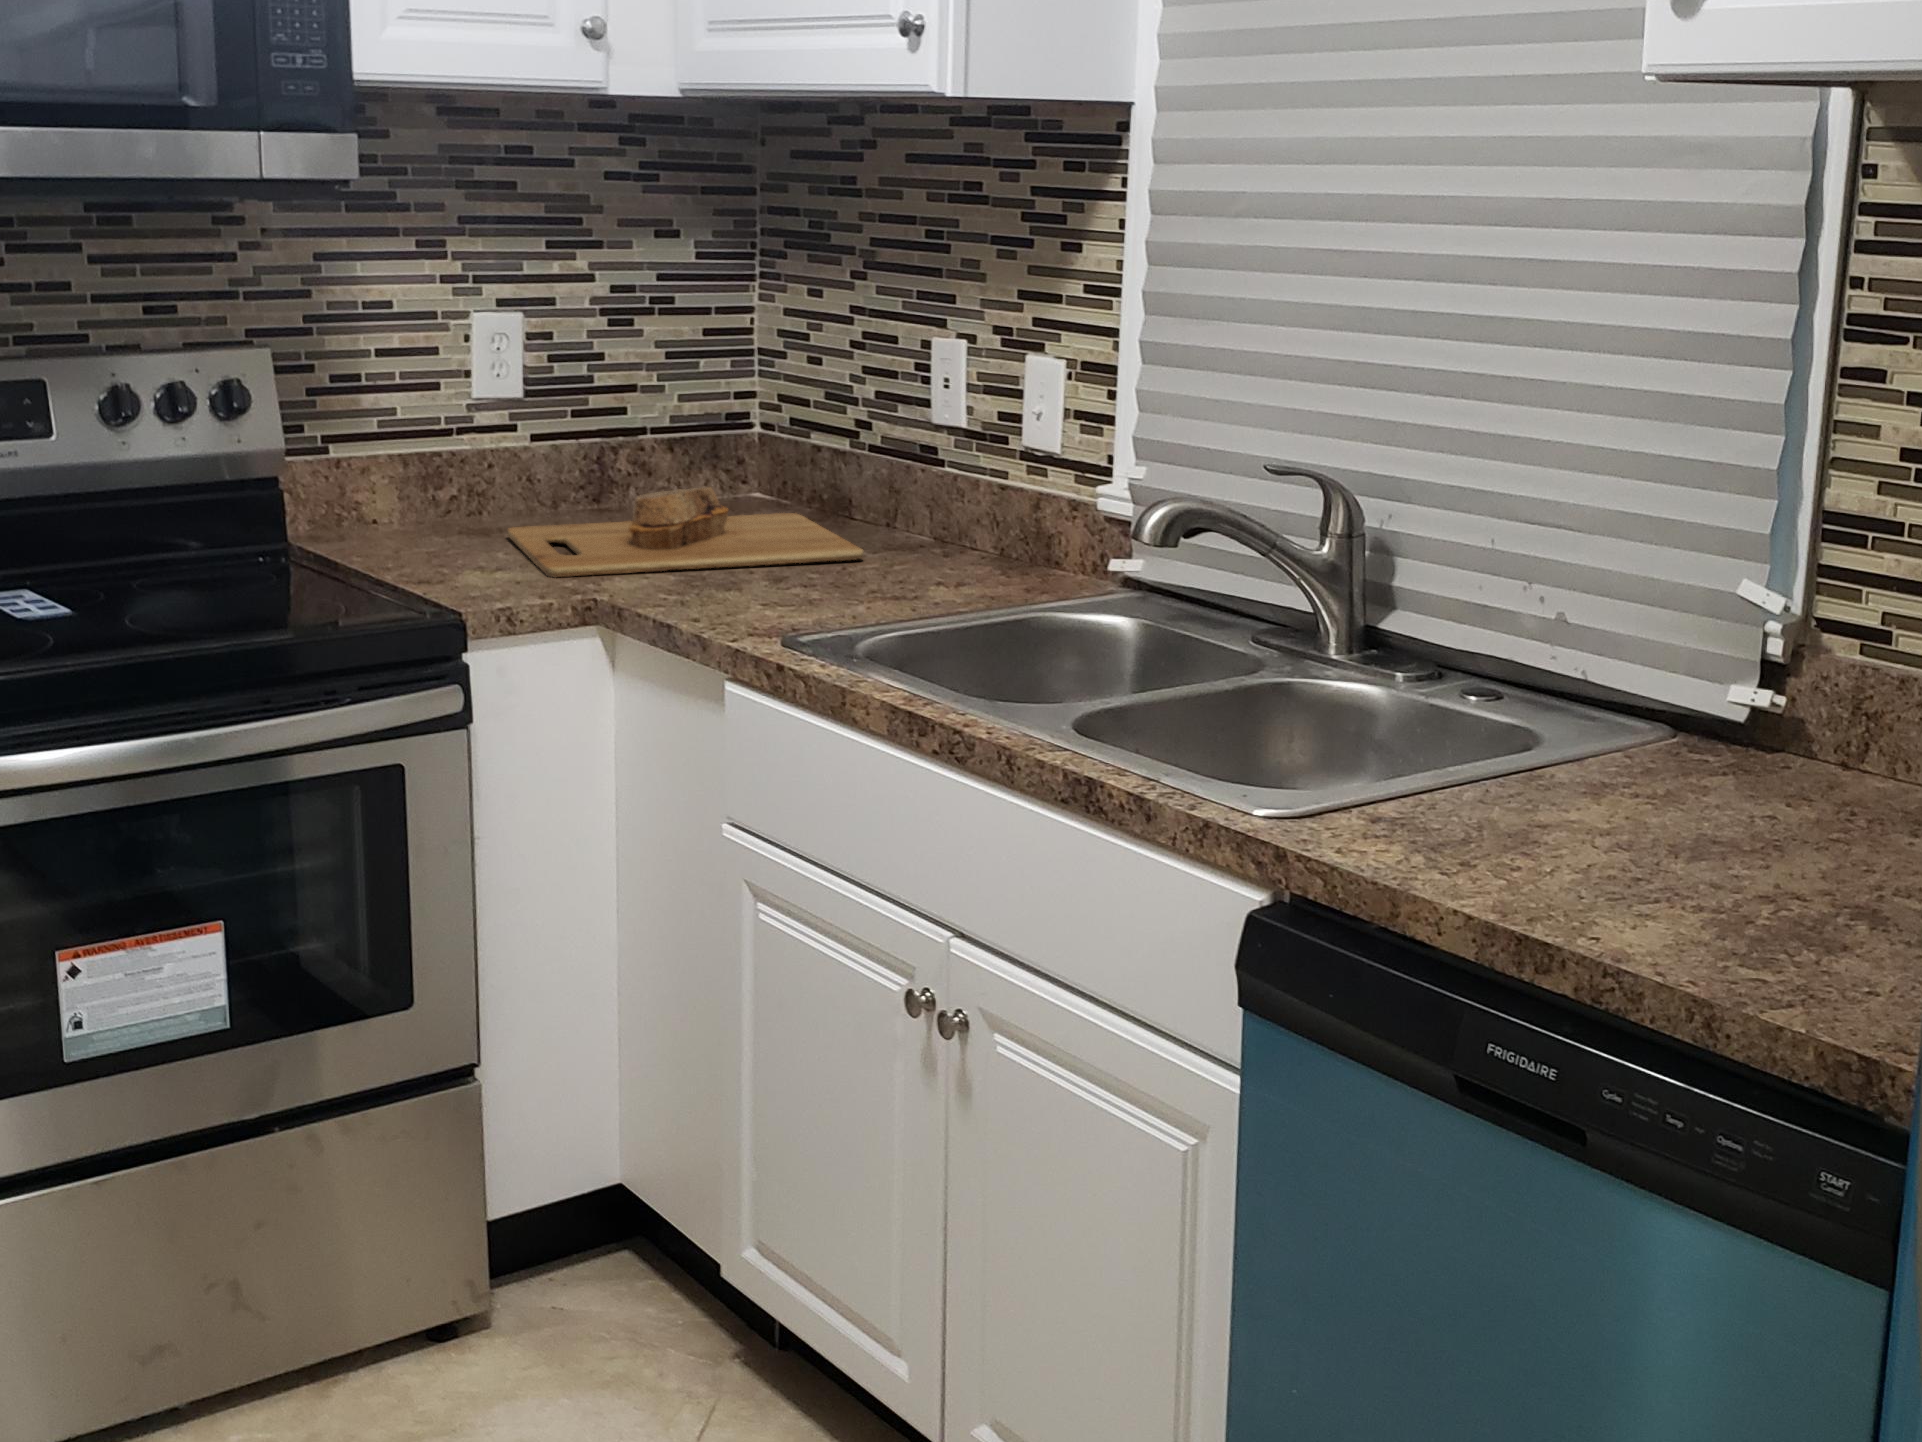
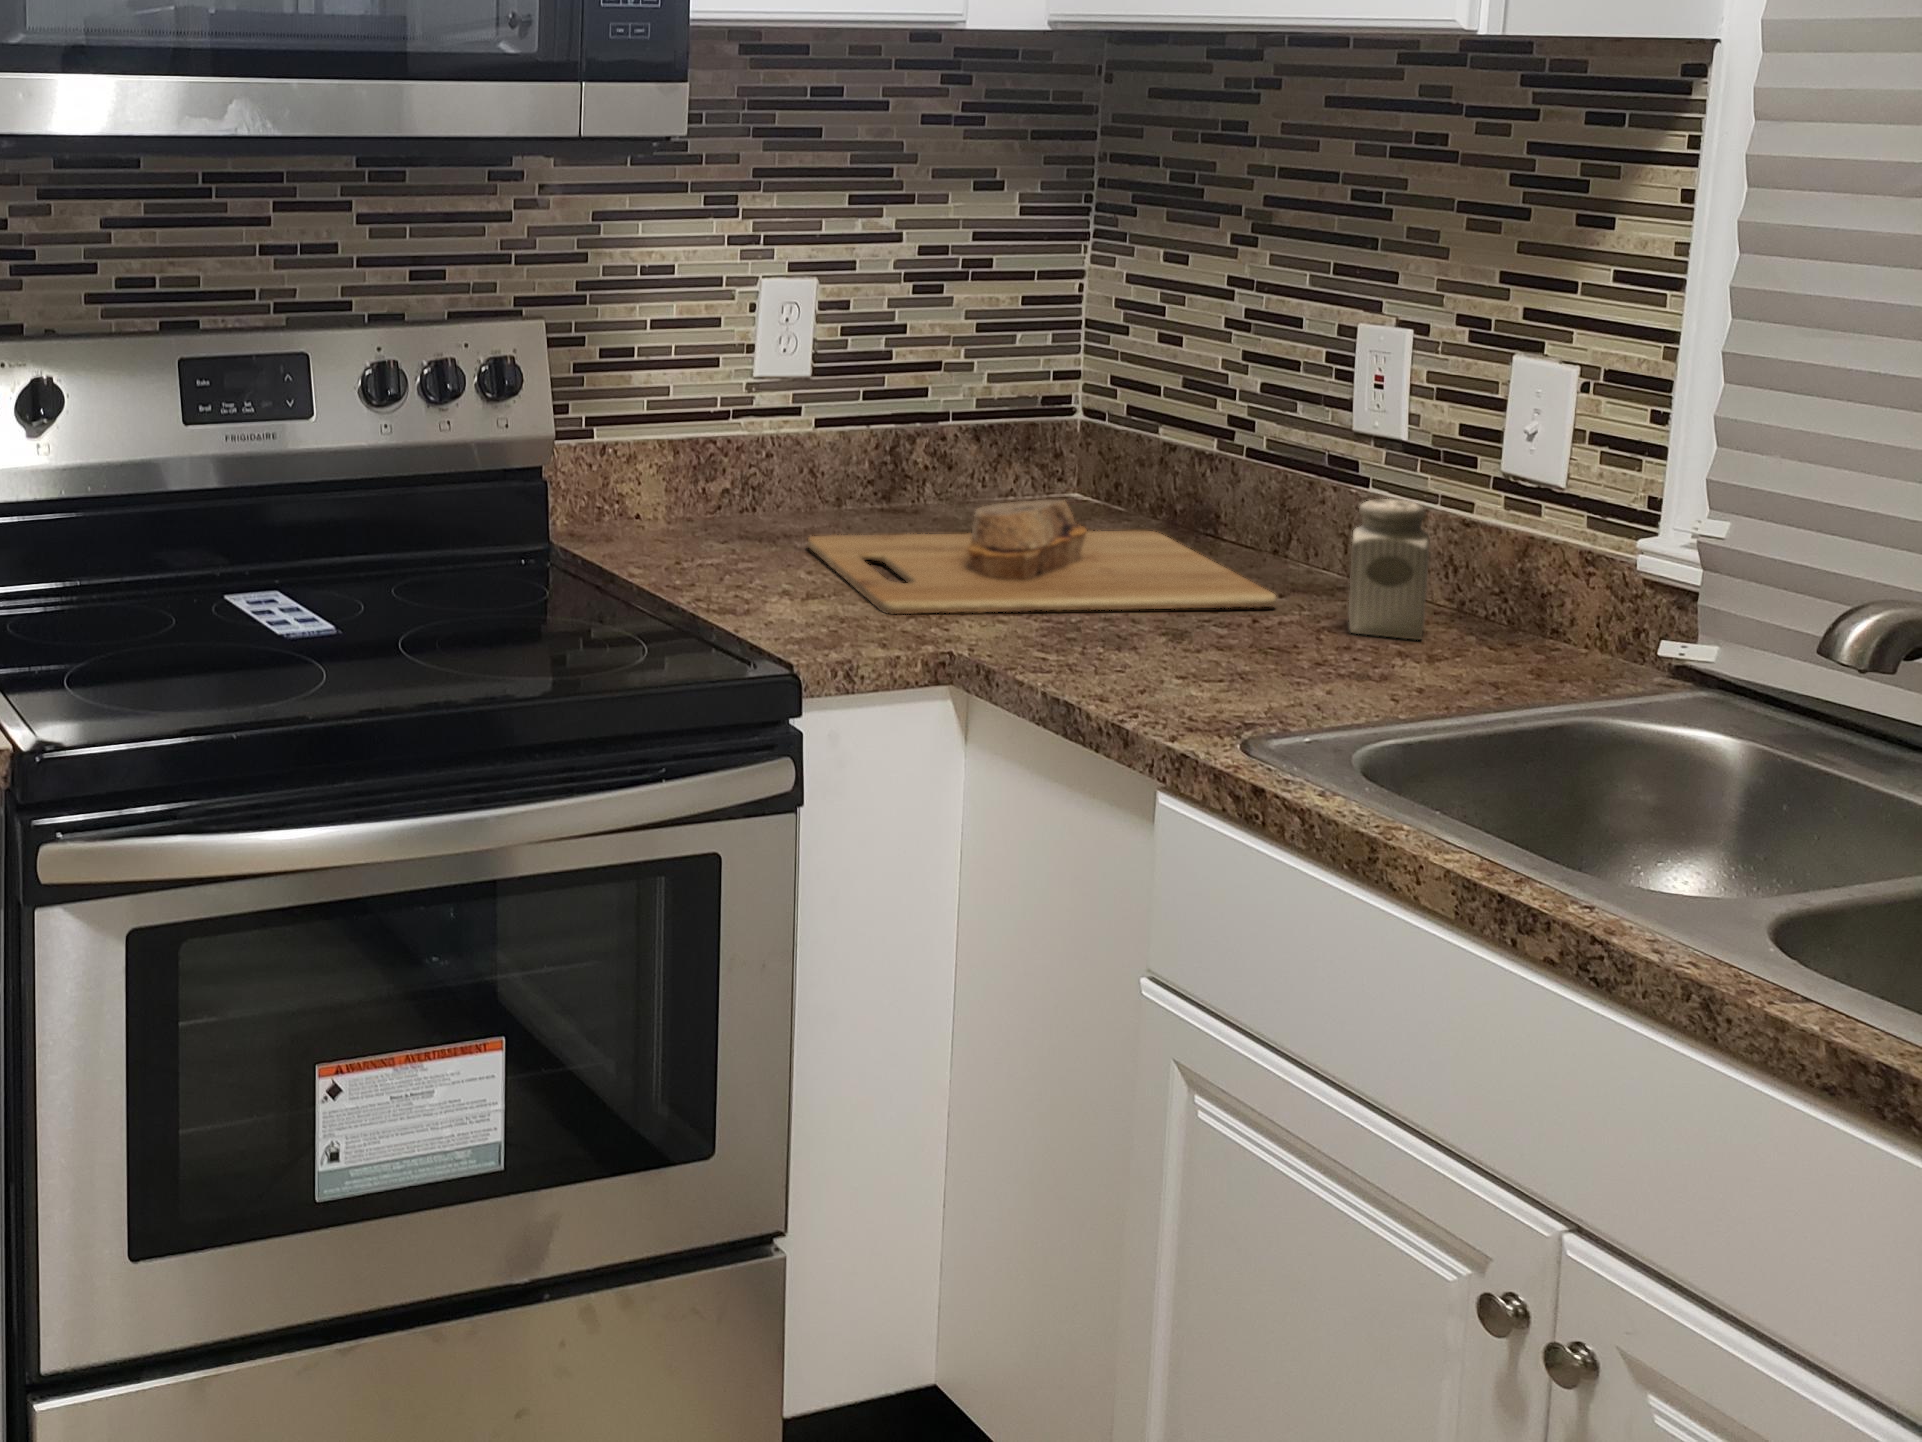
salt shaker: none [908,469,967,575] -> present [1349,499,1429,640]

